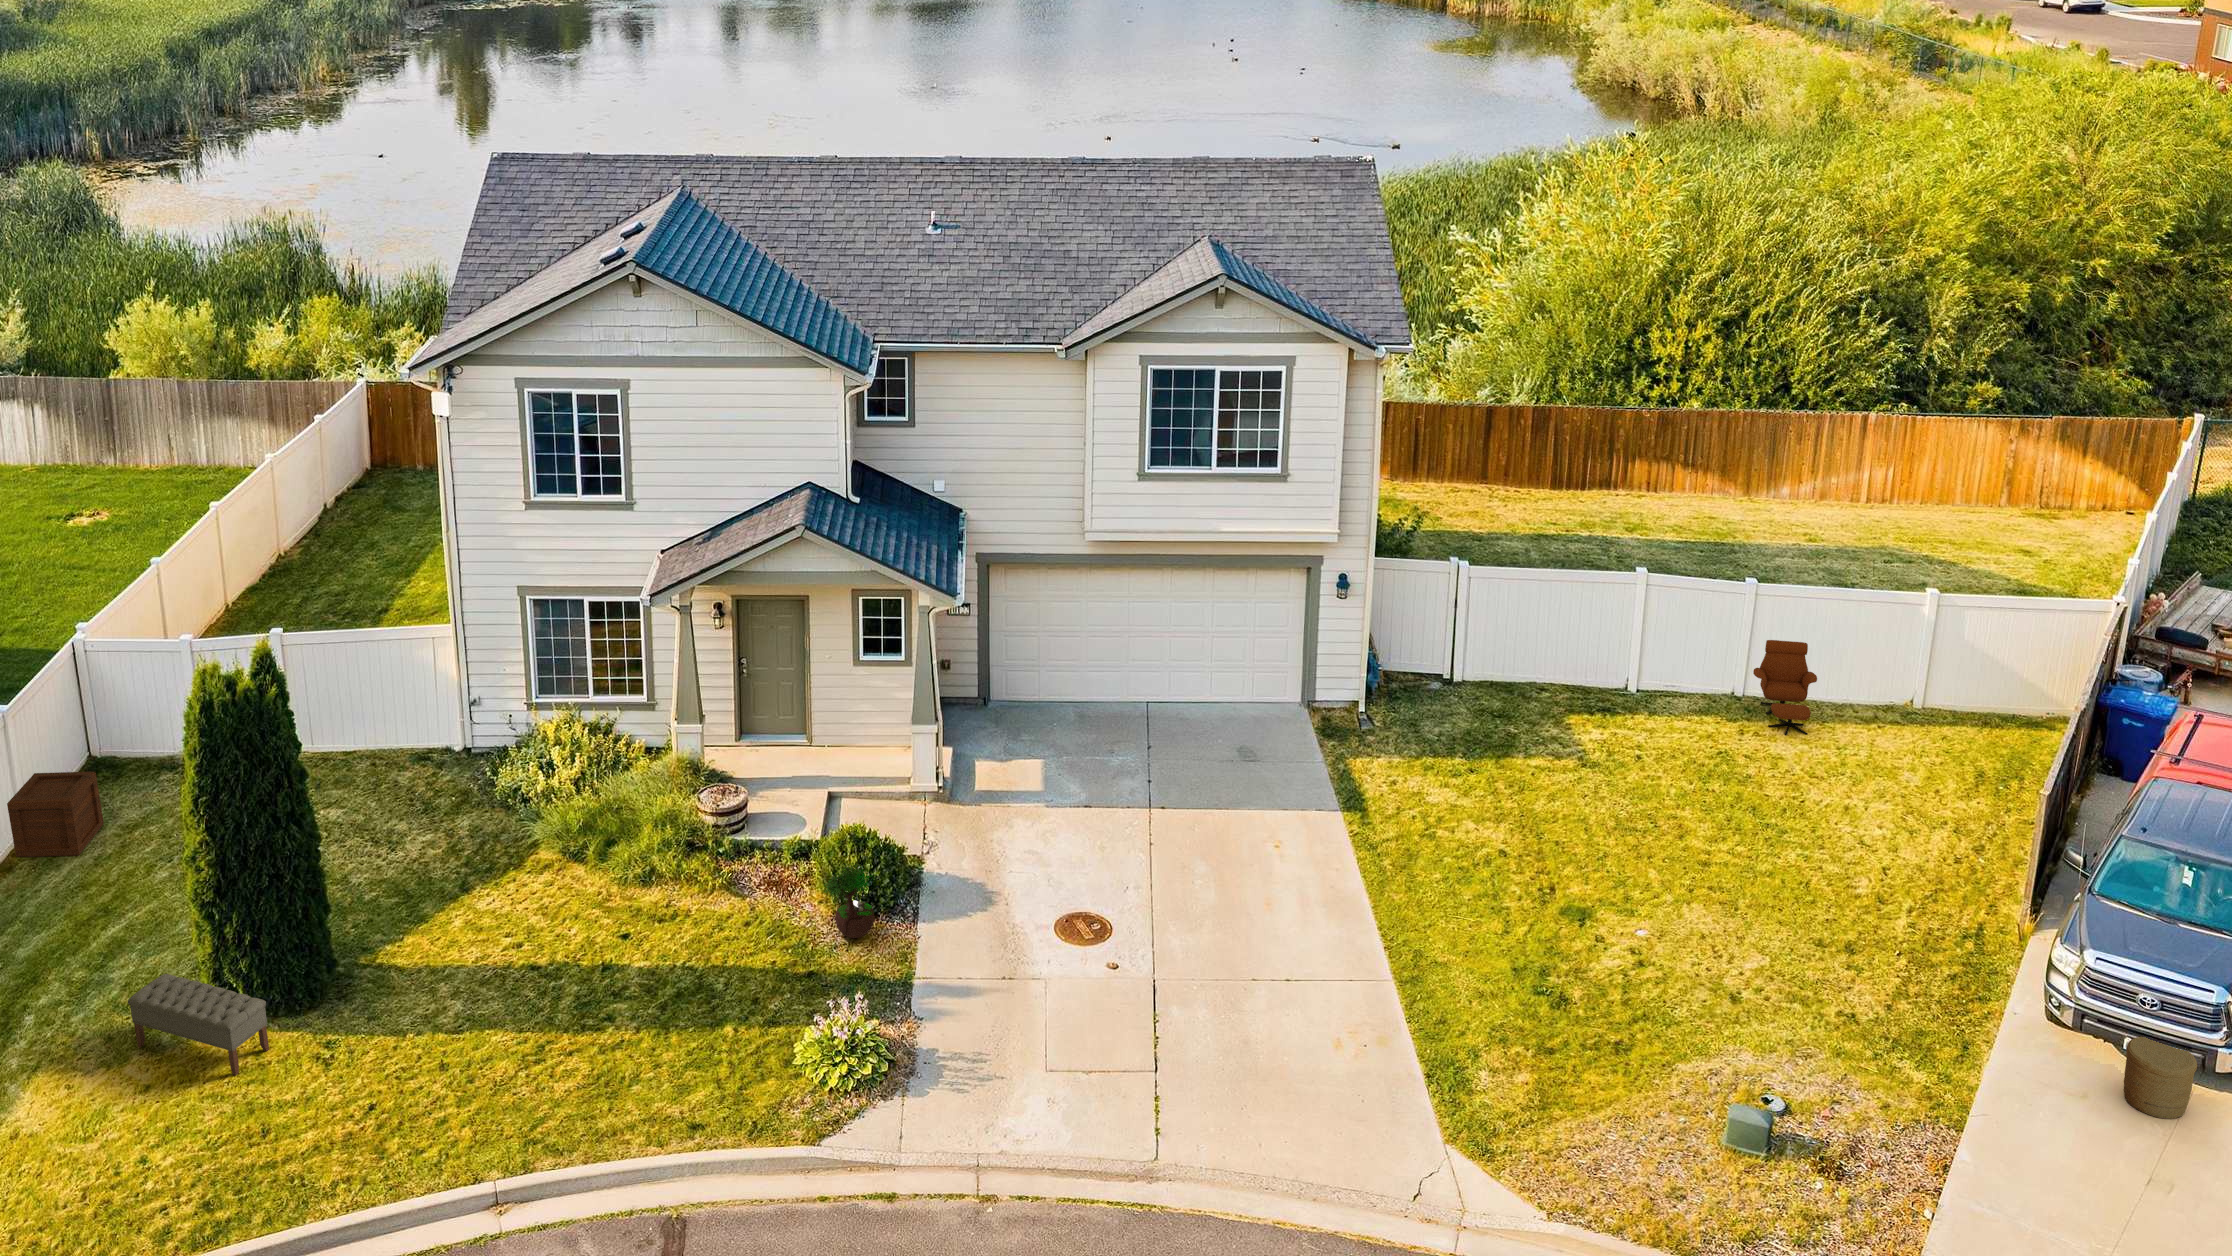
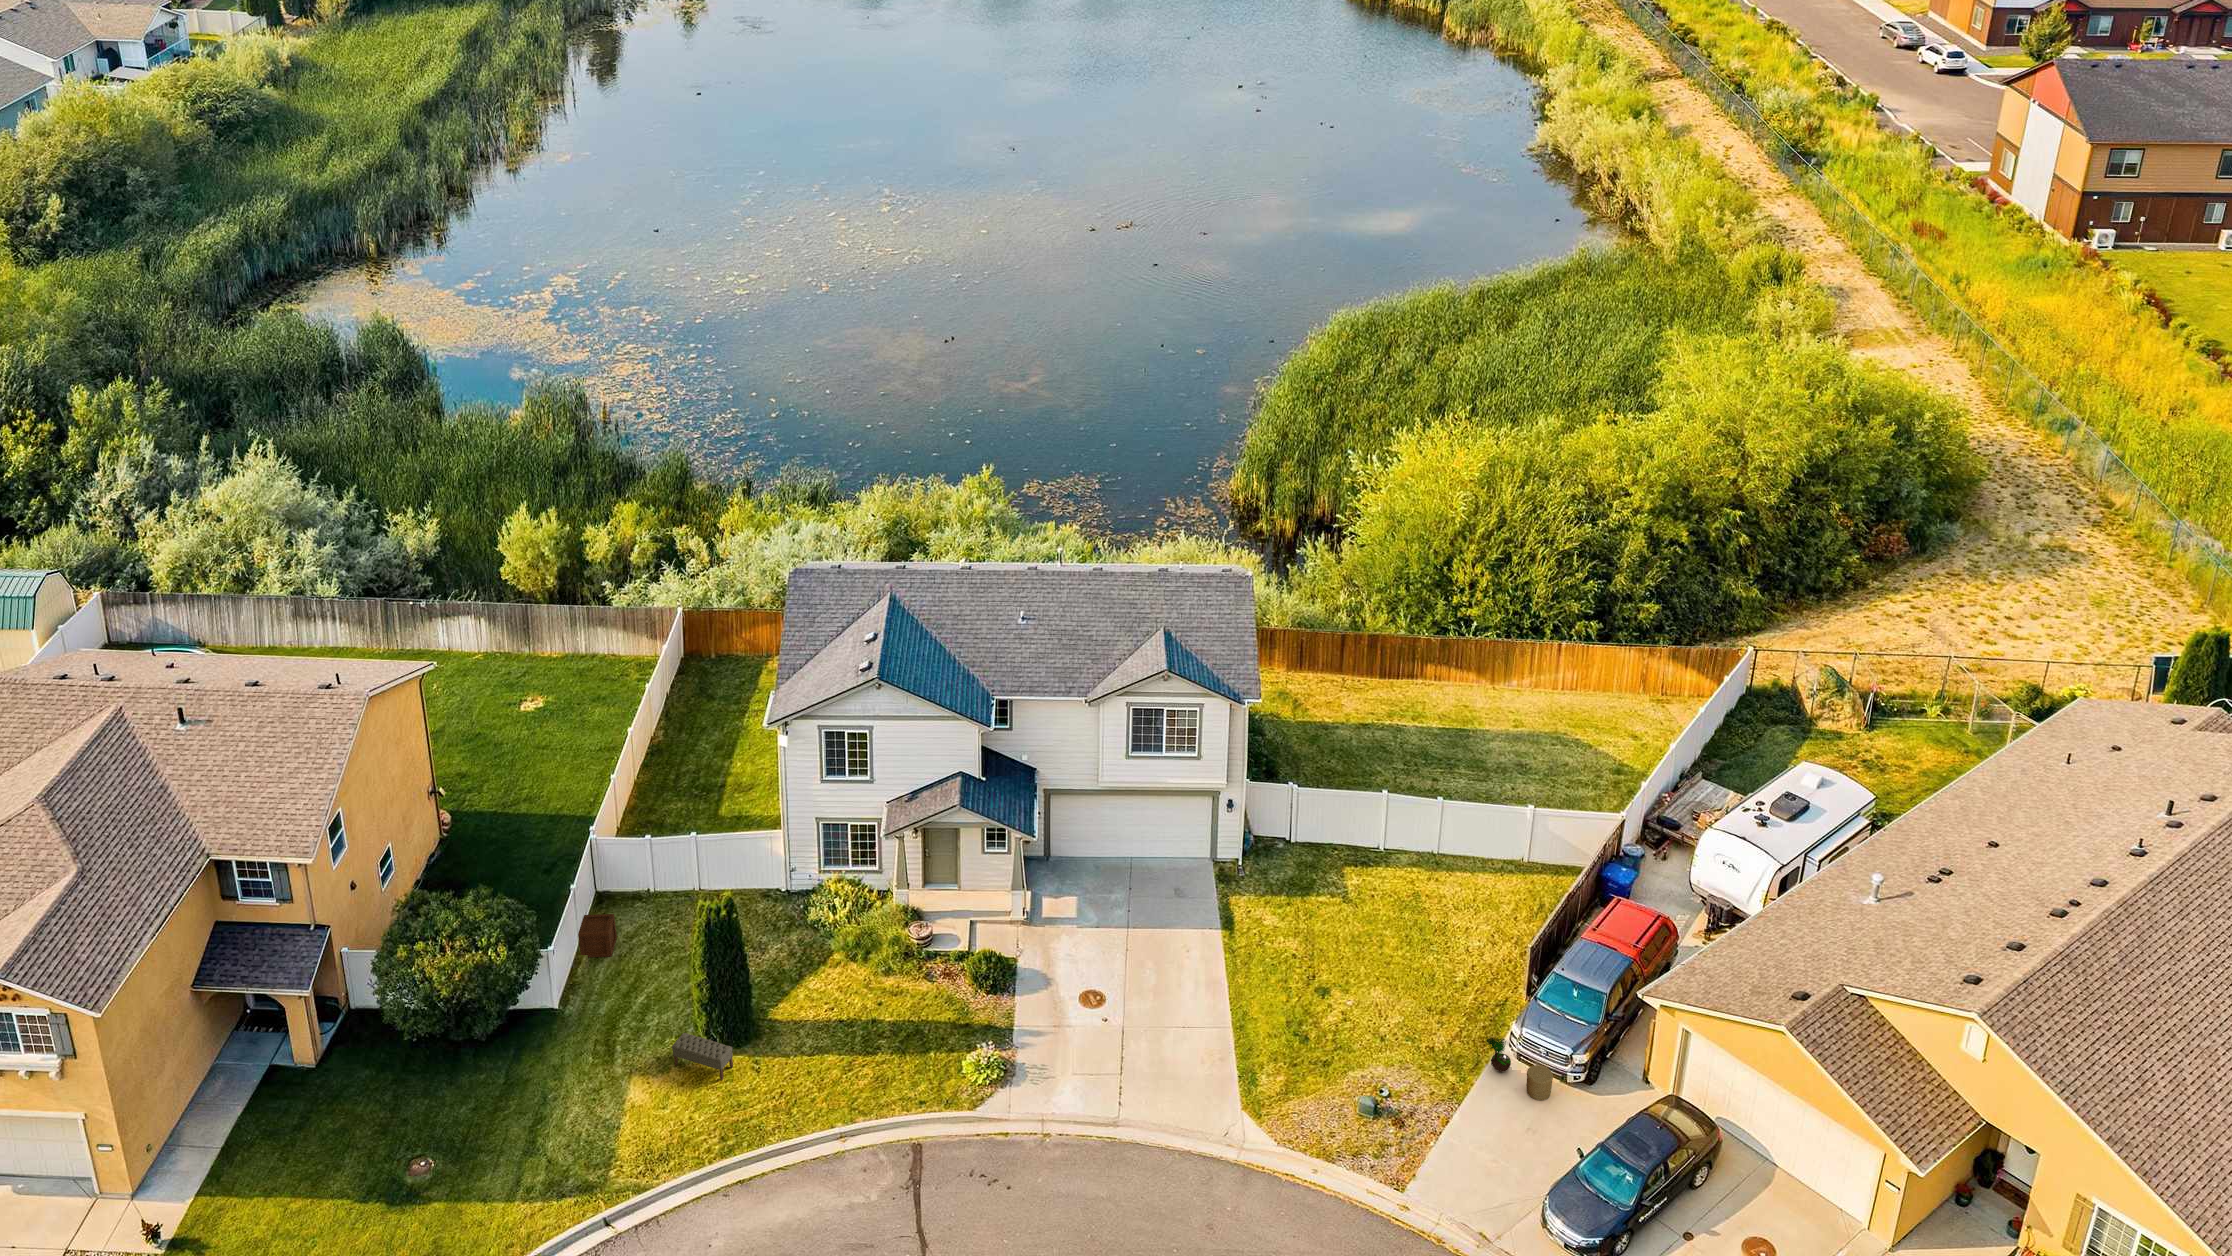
lounge chair: present [1753,640,1817,736] -> none [1444,826,1475,879]
potted tree: present [824,863,874,938] -> present [1486,1037,1511,1072]

